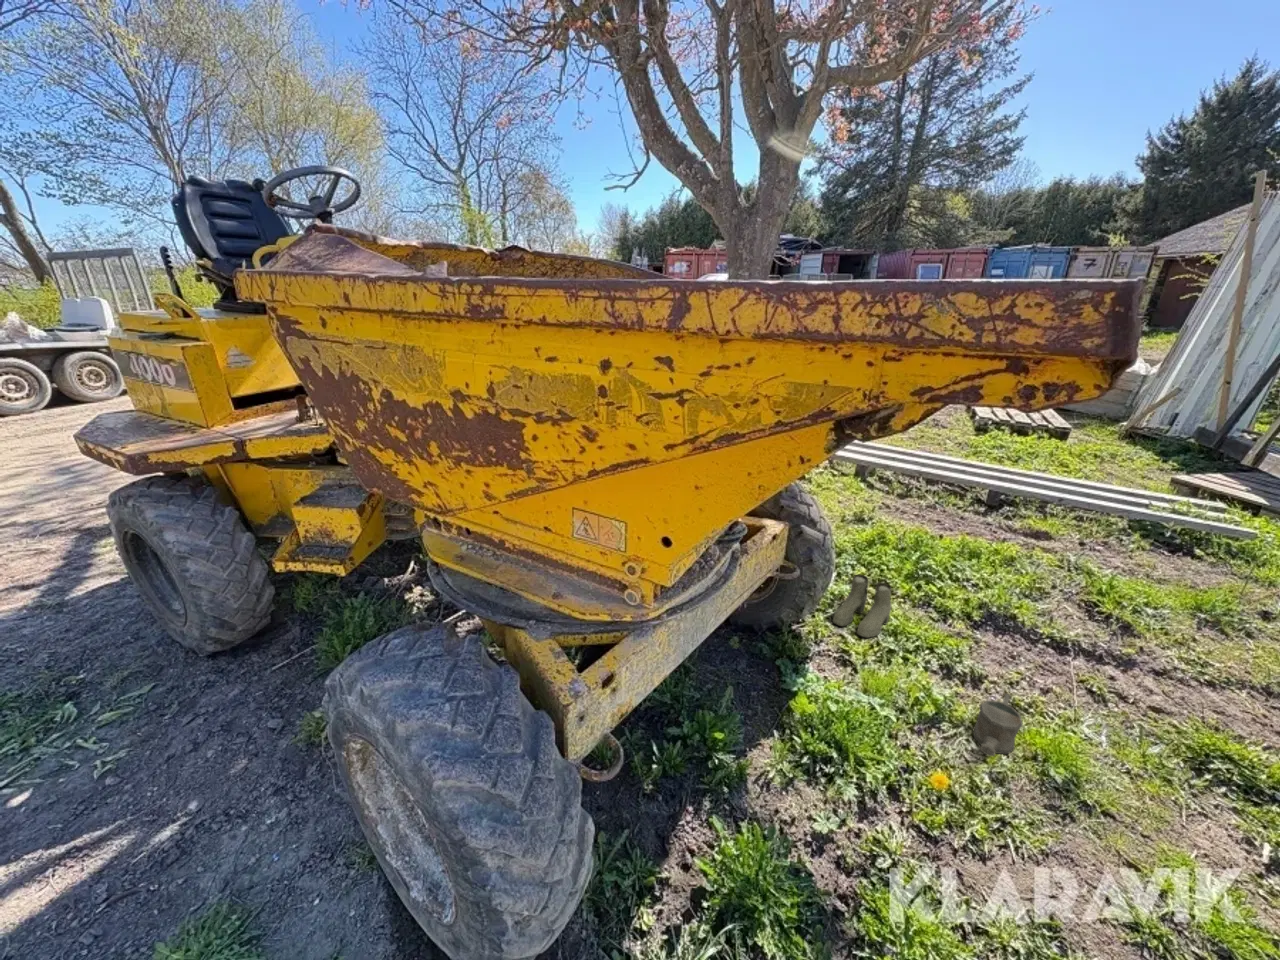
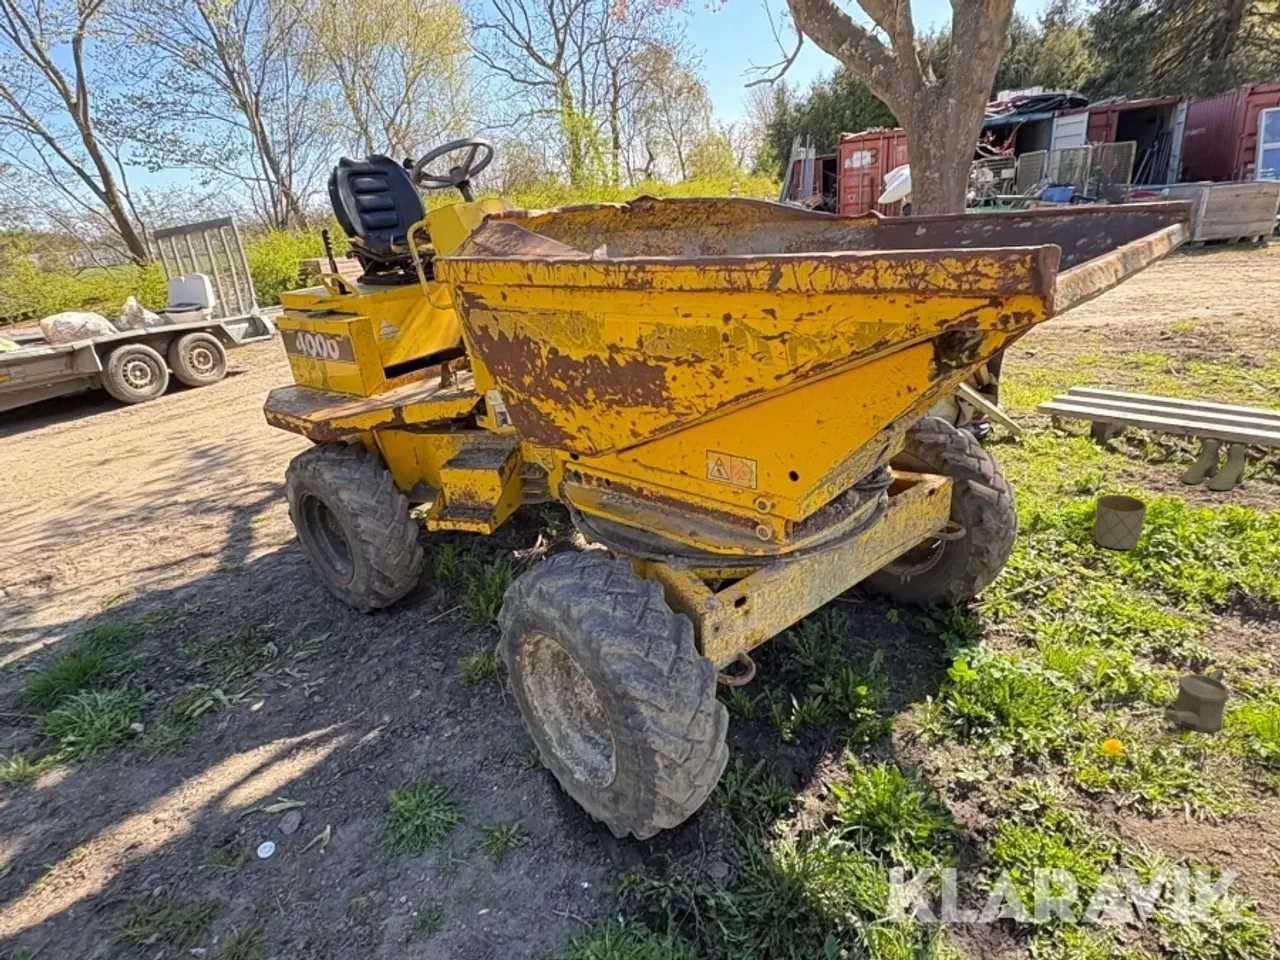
planter: none [876,527,916,572] -> present [1095,495,1146,550]
boots: present [833,574,891,638] -> present [1183,437,1246,490]

